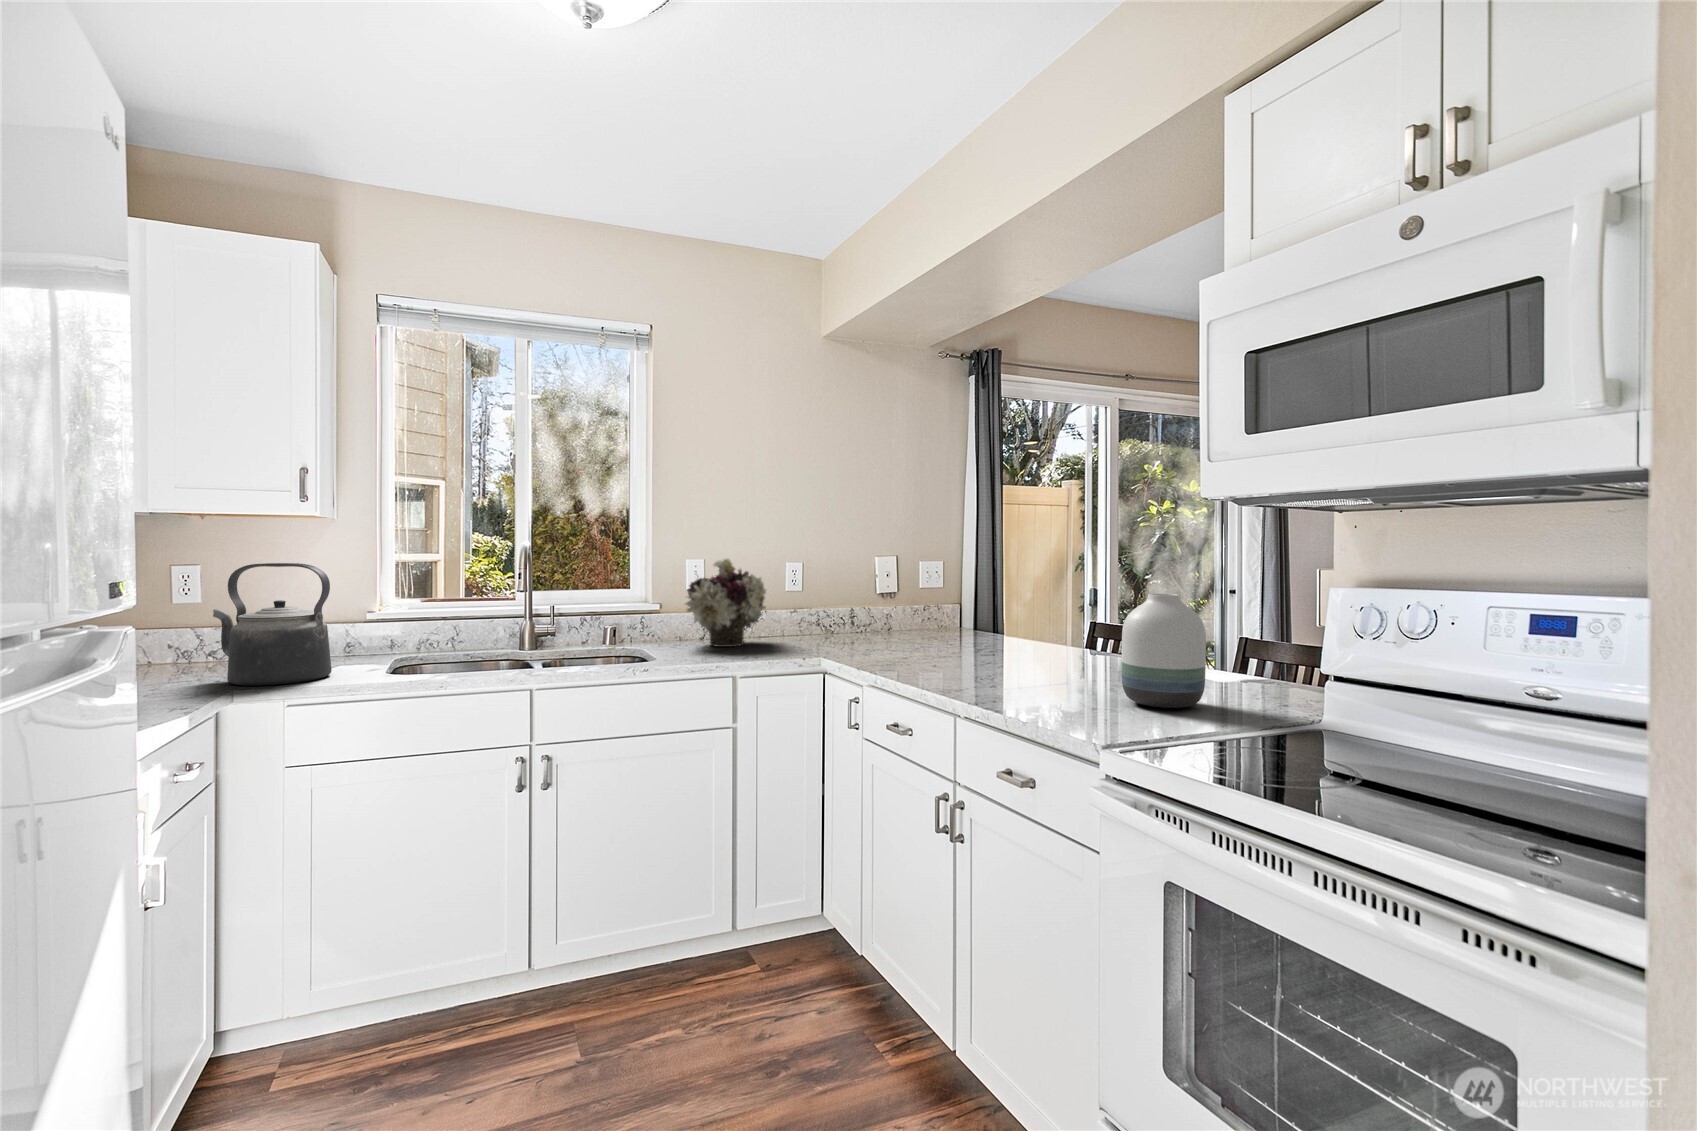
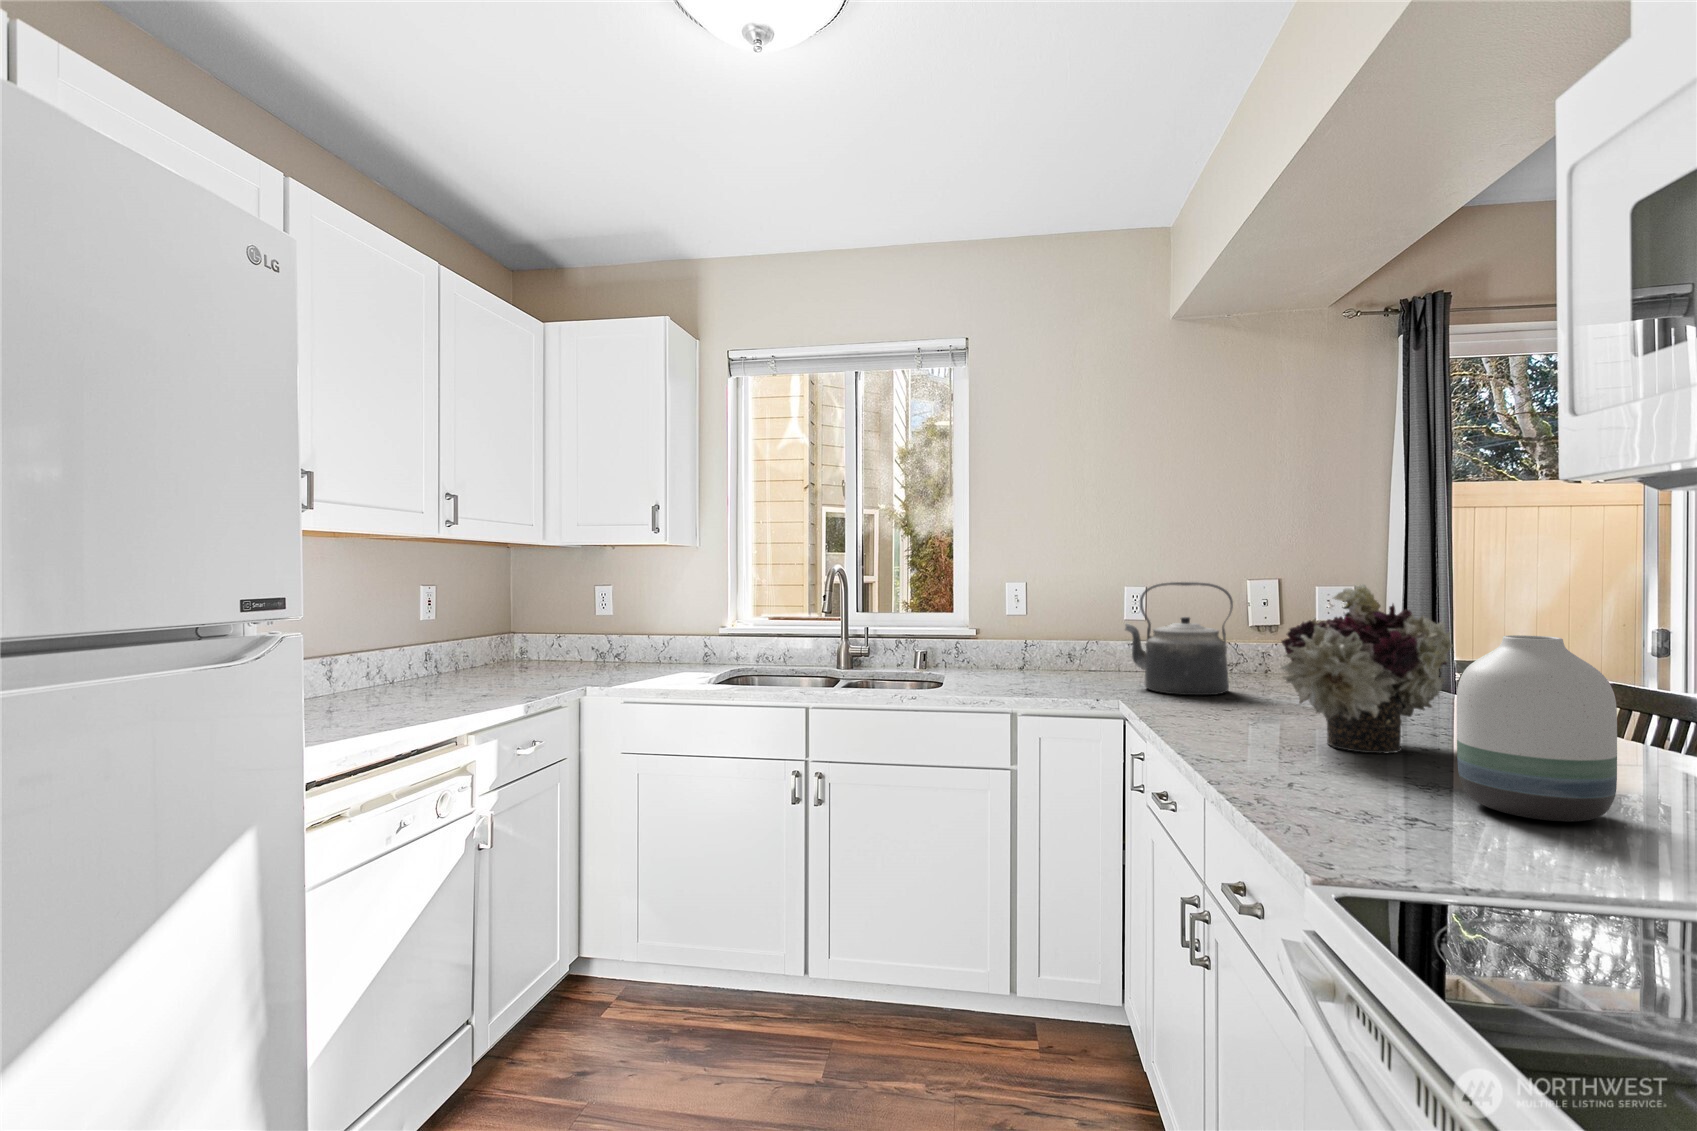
flower arrangement: present [685,558,766,647] -> present [1281,584,1453,753]
kettle: present [213,563,332,686] -> present [1125,582,1233,695]

